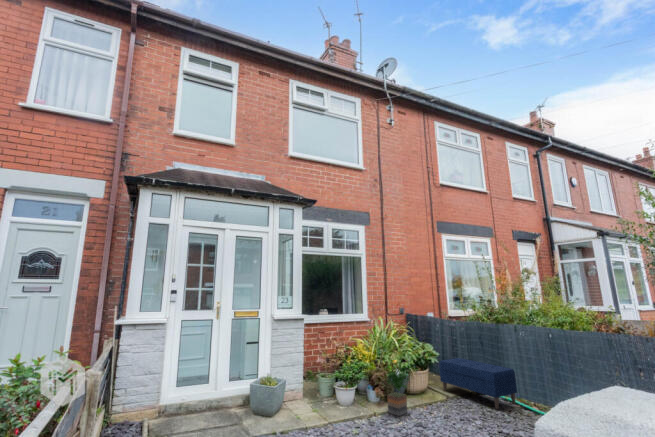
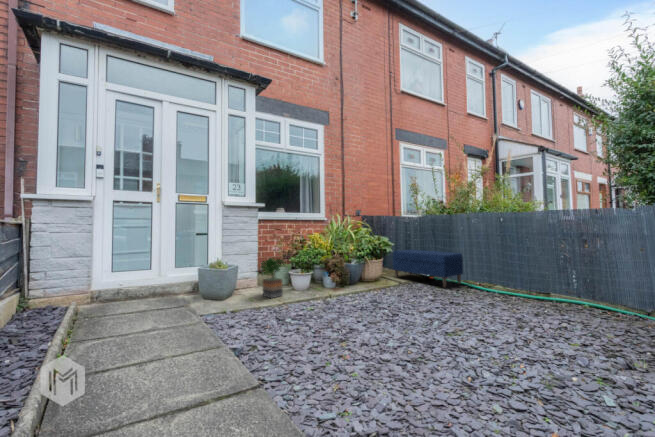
potted tree: present [387,372,409,416] -> present [261,258,285,298]

